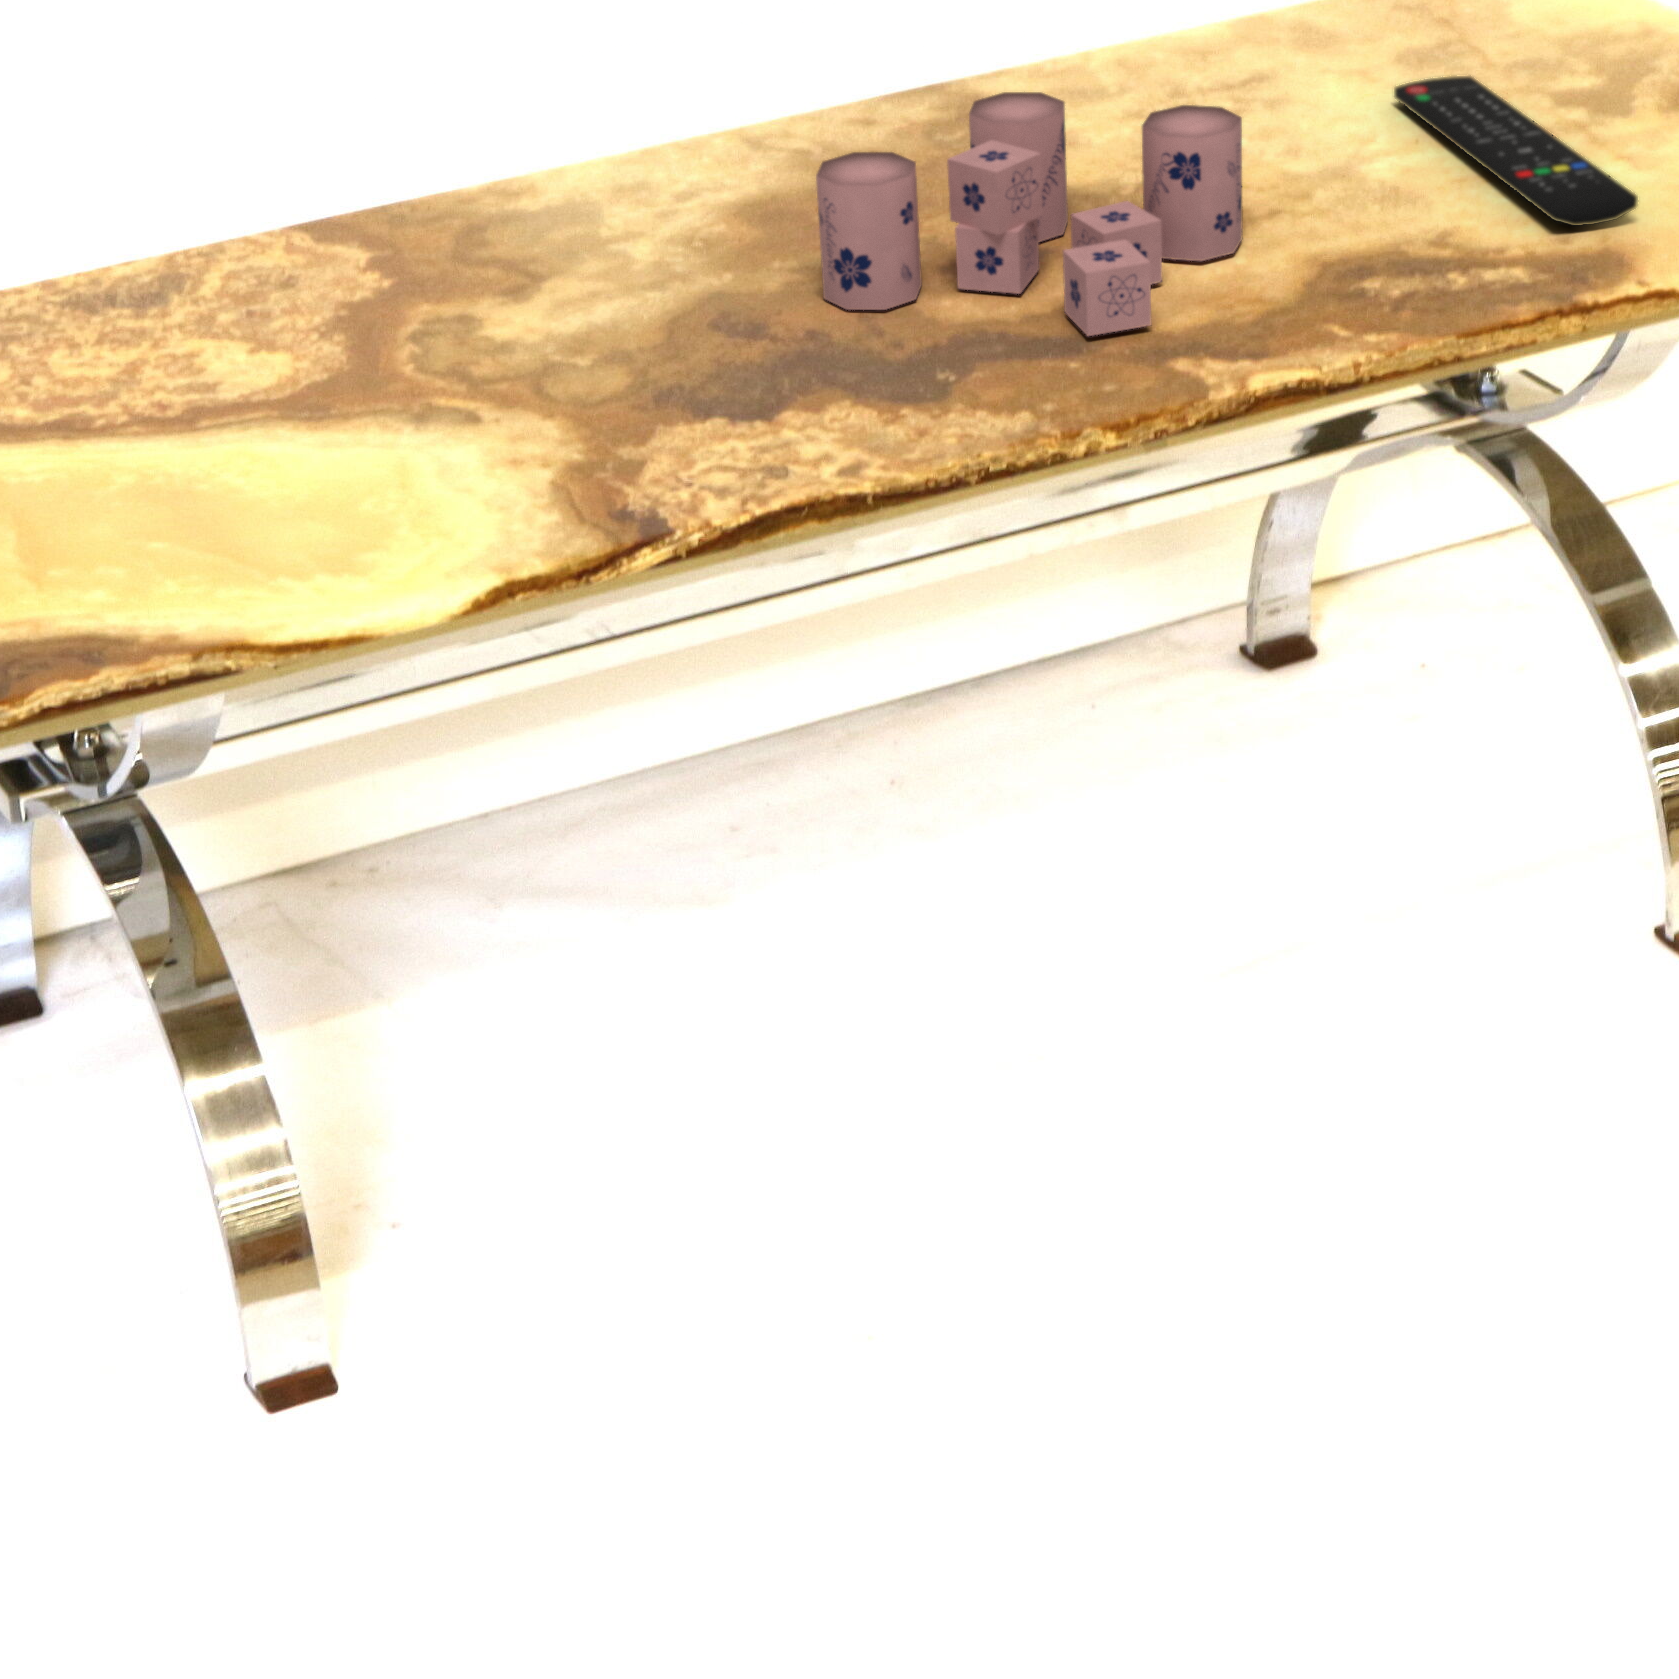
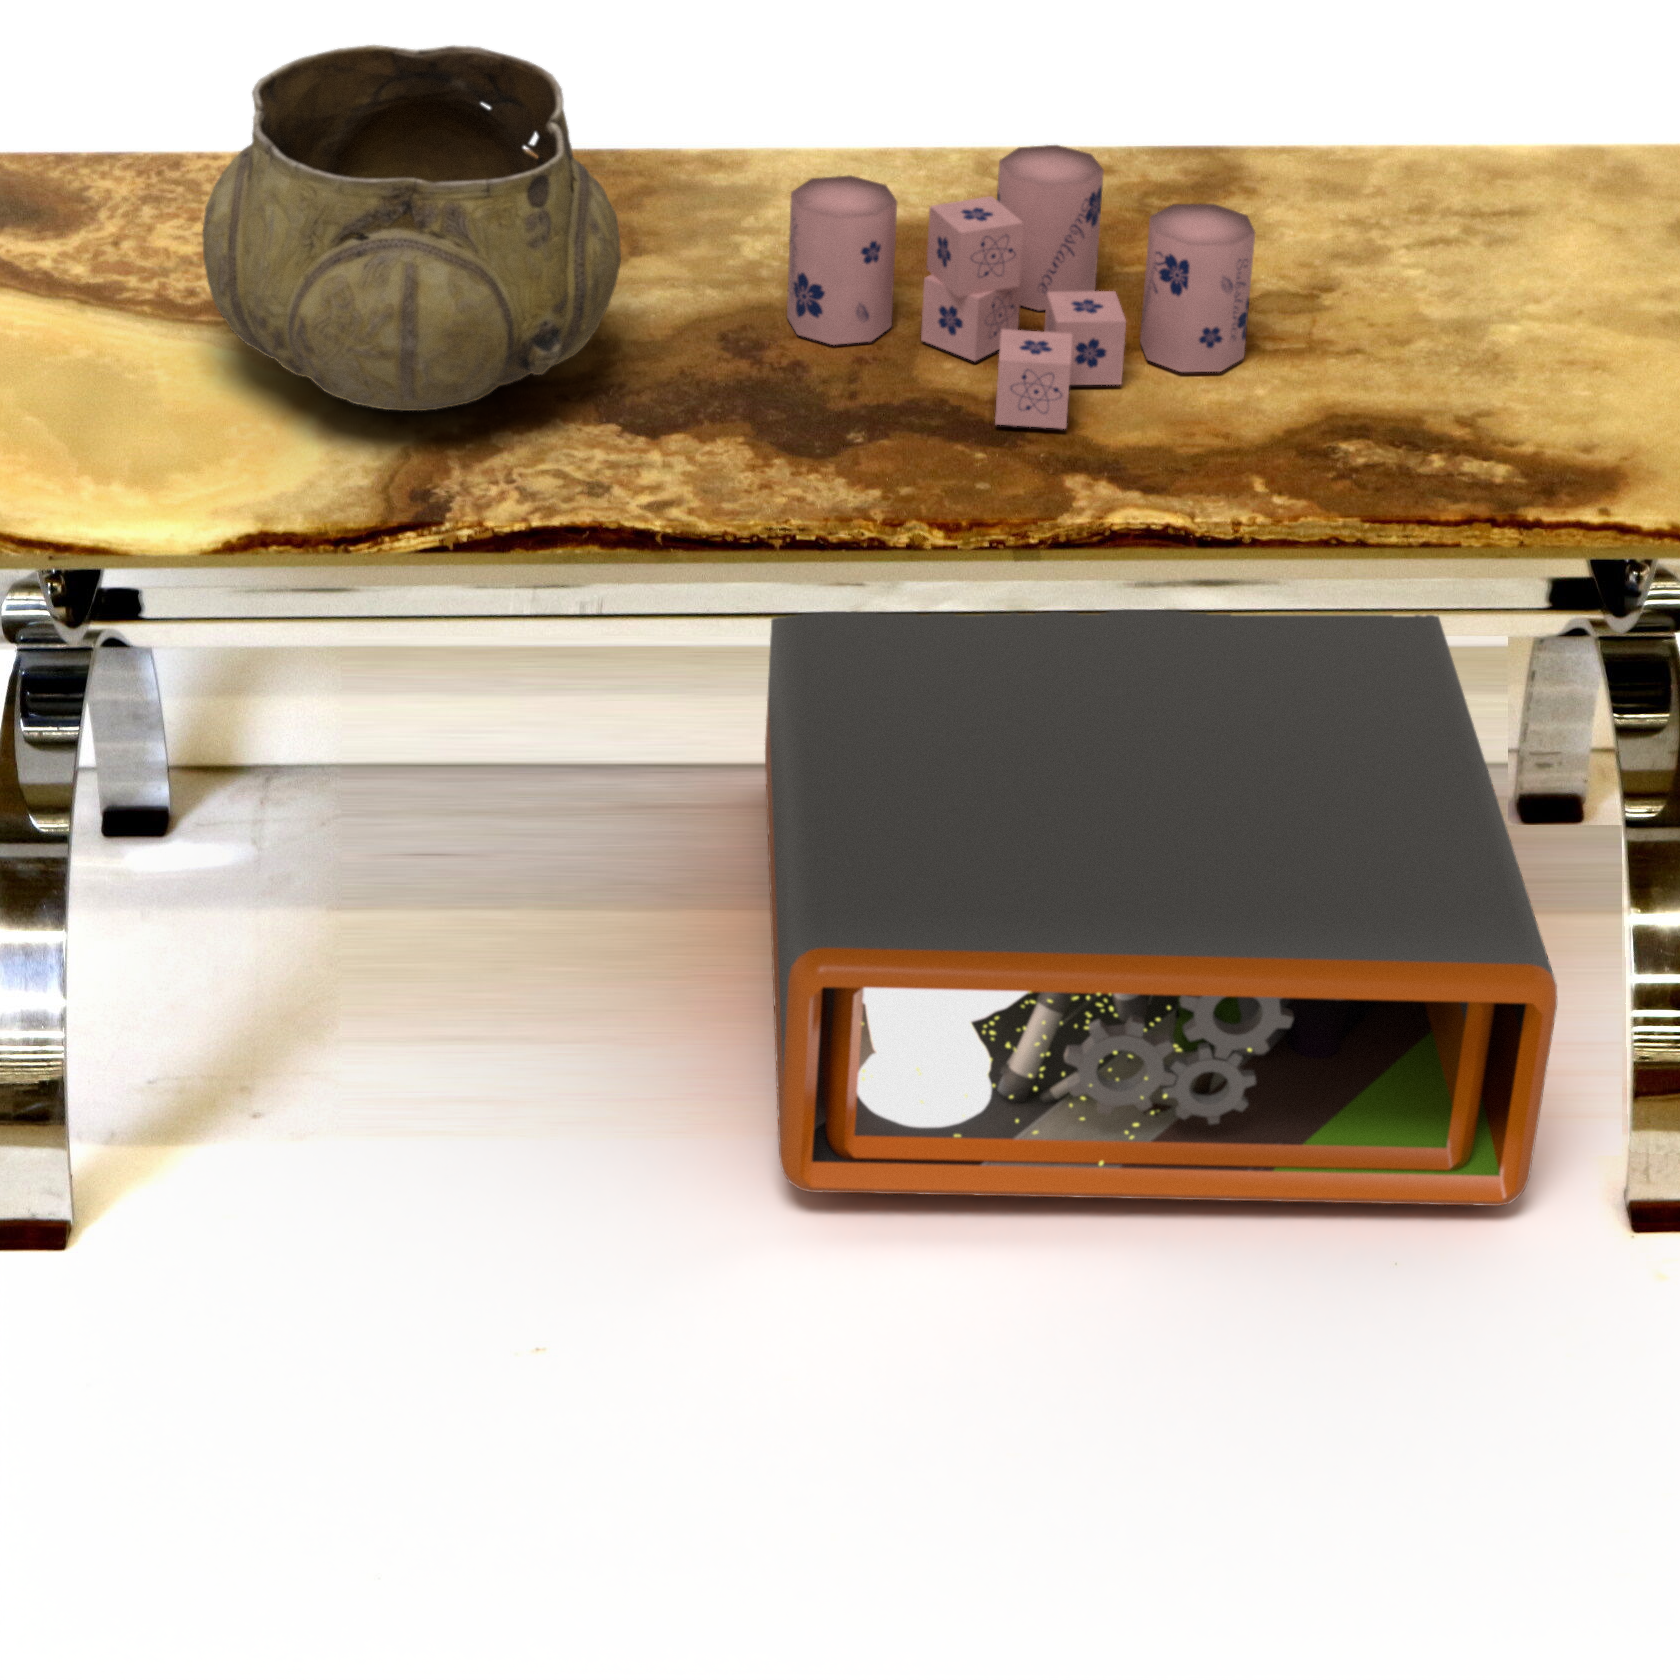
remote control: present [1394,76,1638,226] -> none [1542,226,1663,435]
decorative bowl: none [310,96,725,455] -> present [202,45,621,411]
storage box: none [683,466,1595,1122] -> present [765,610,1557,1206]

